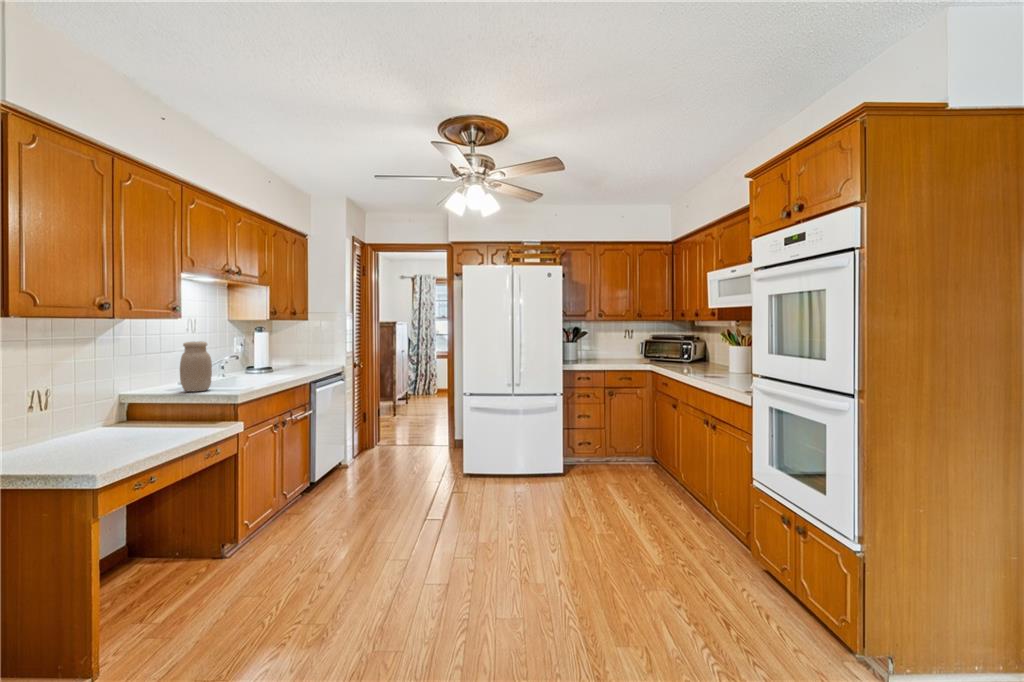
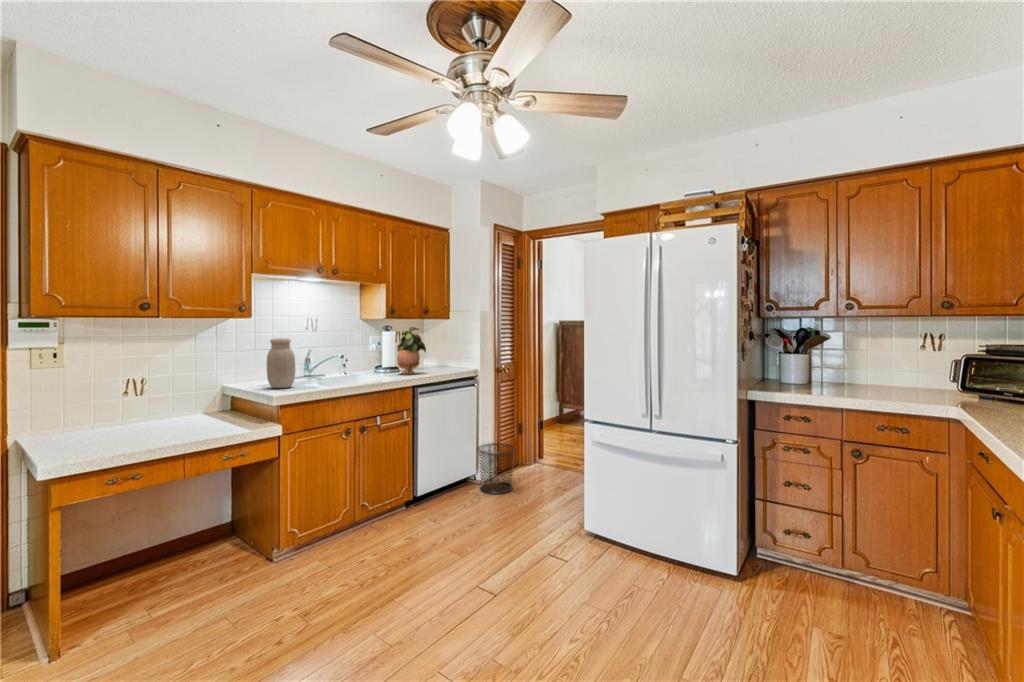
potted plant: none [279,328,308,372] -> present [397,327,426,375]
waste bin: none [348,426,382,468] -> present [478,443,515,494]

